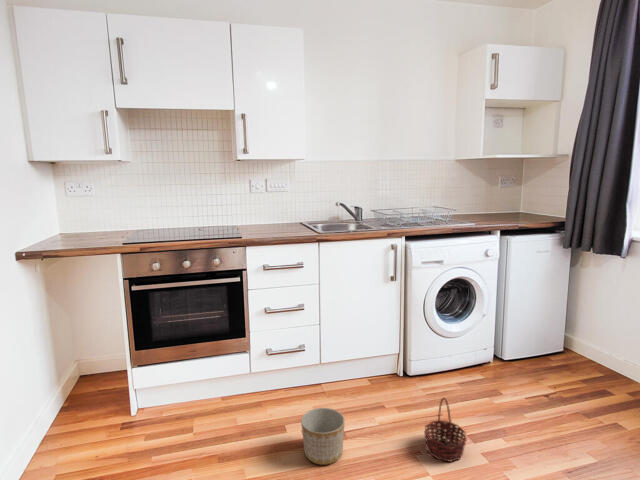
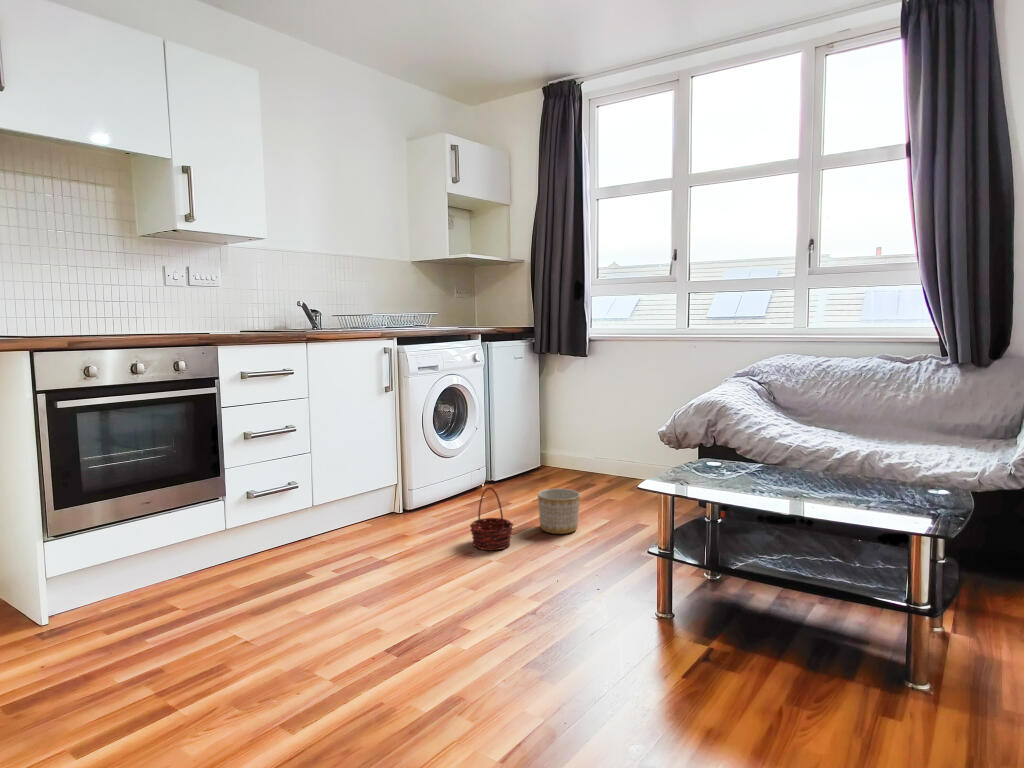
planter: present [301,408,345,465] -> present [538,488,580,534]

